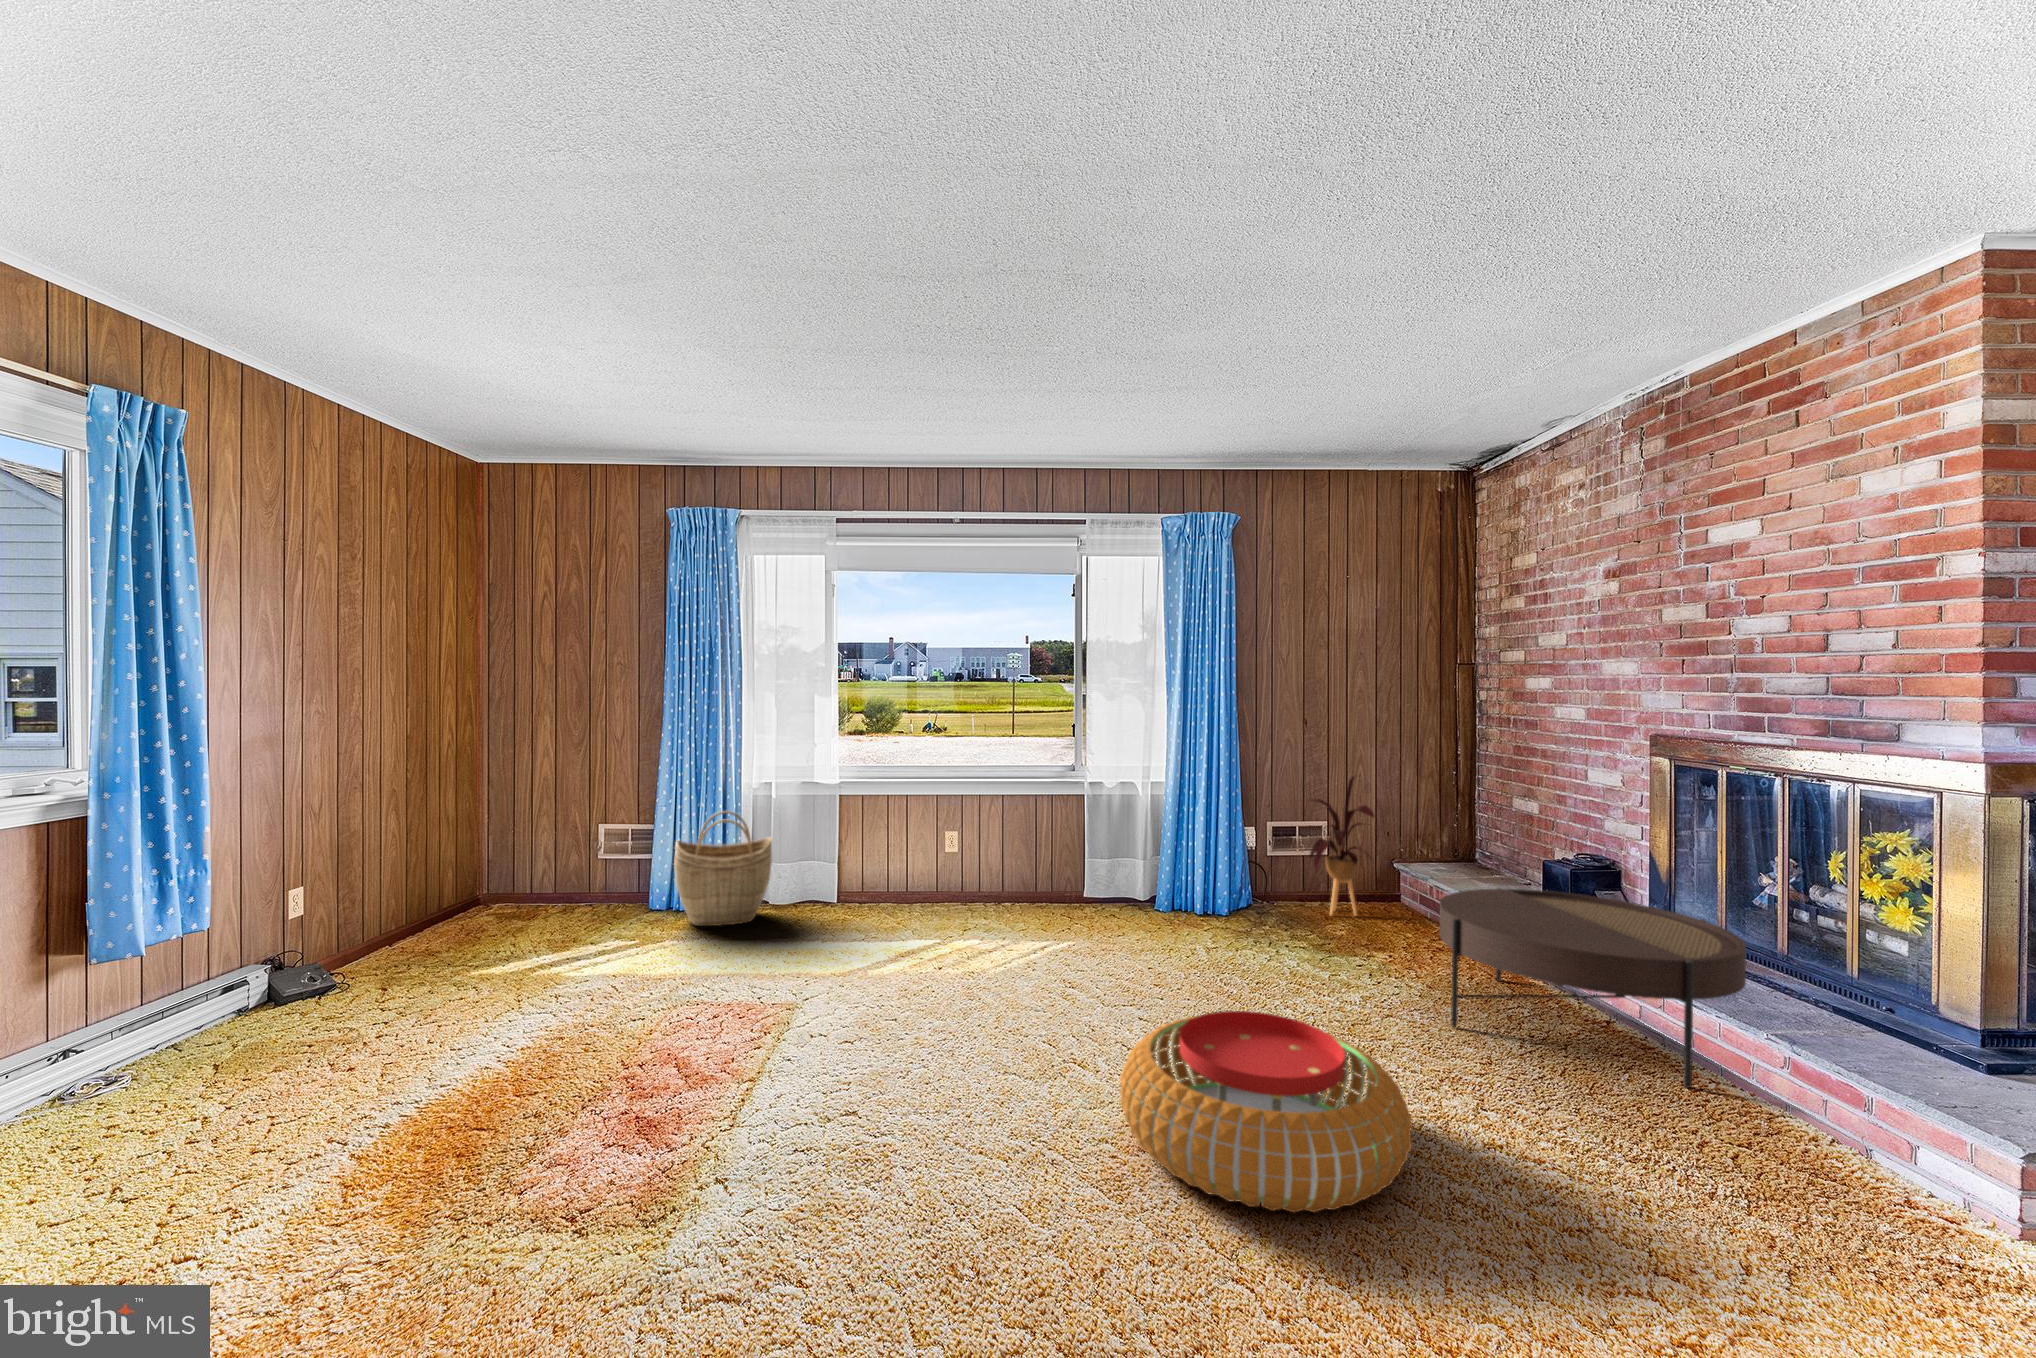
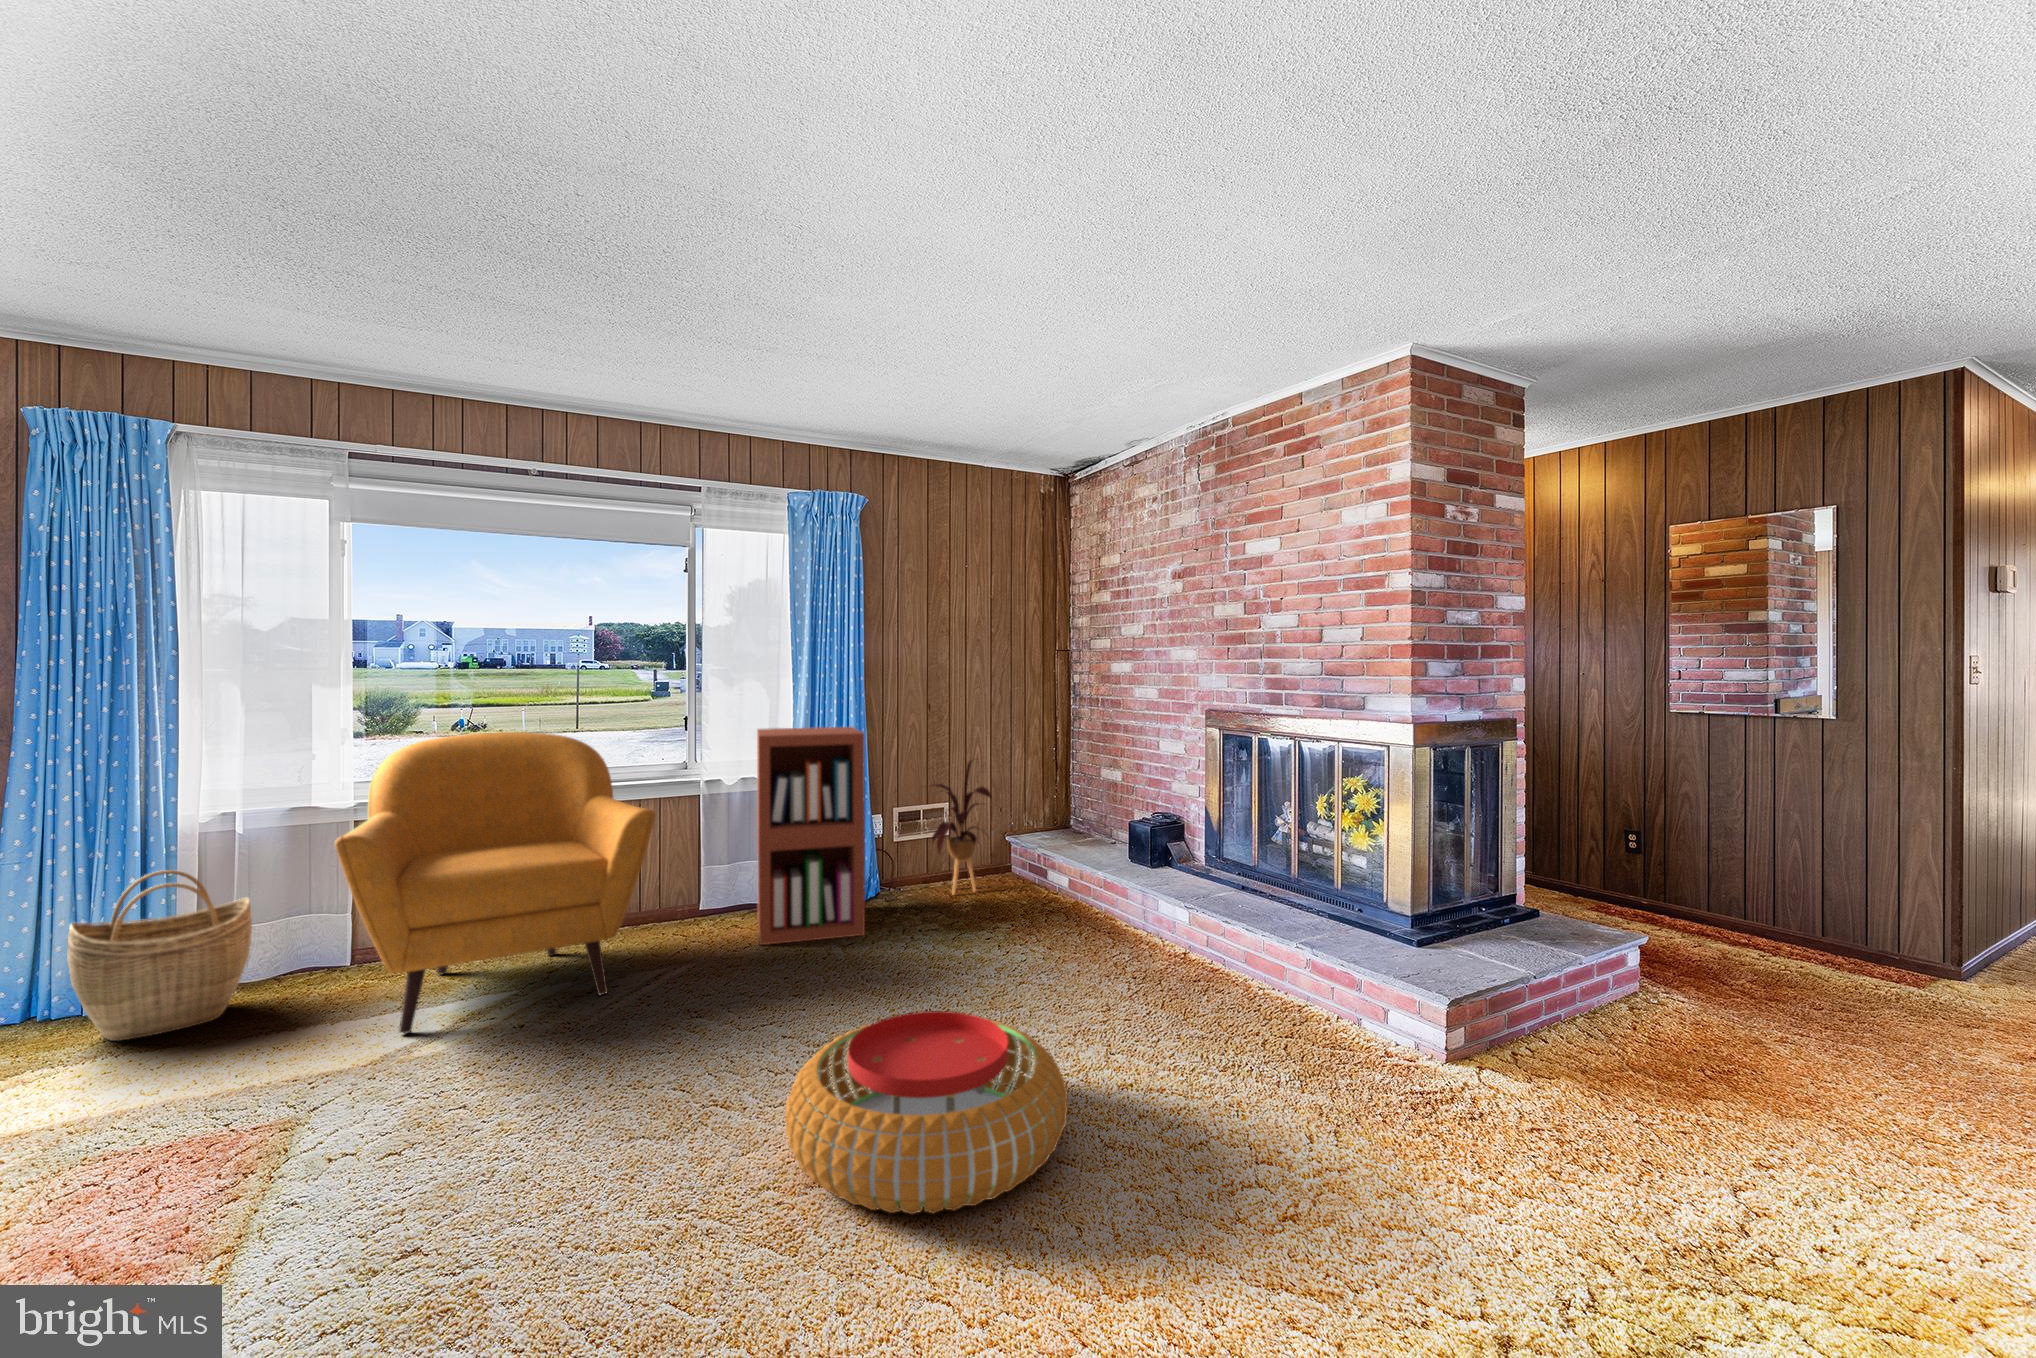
armchair: none [817,725,1042,954] -> present [335,732,656,1033]
bookshelf: none [1131,733,1235,940] -> present [757,727,865,945]
coffee table: present [1439,888,1746,1088] -> none [1058,850,1278,1000]

